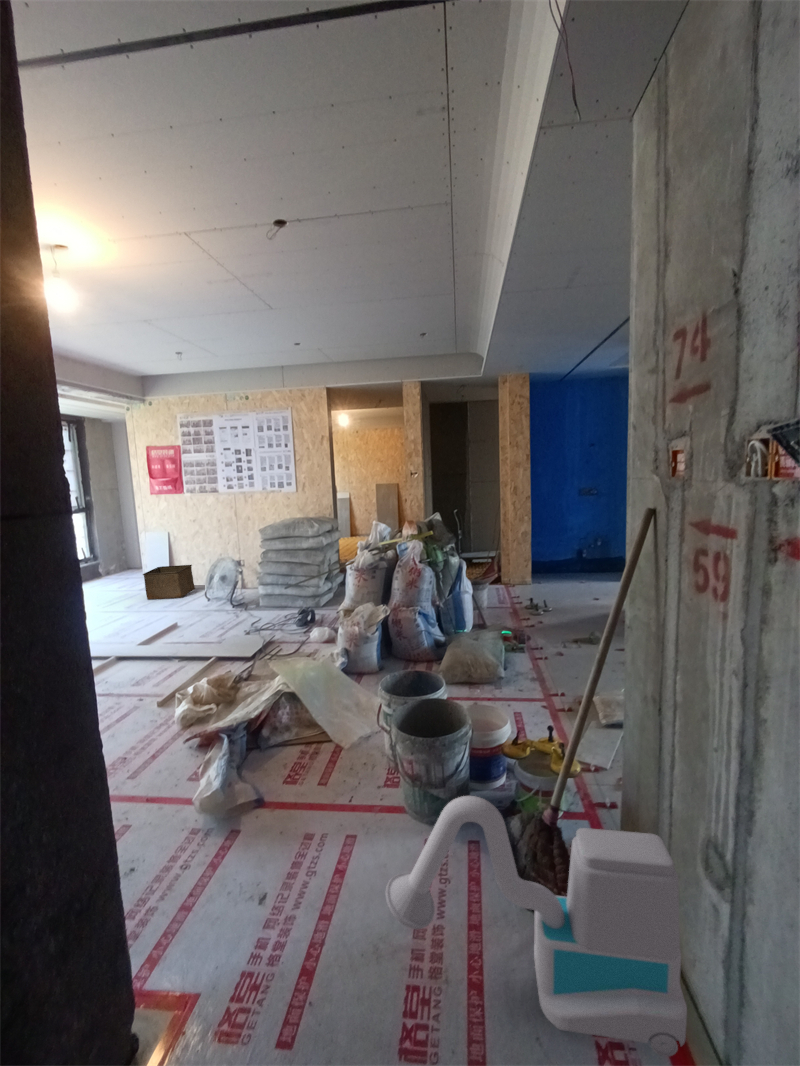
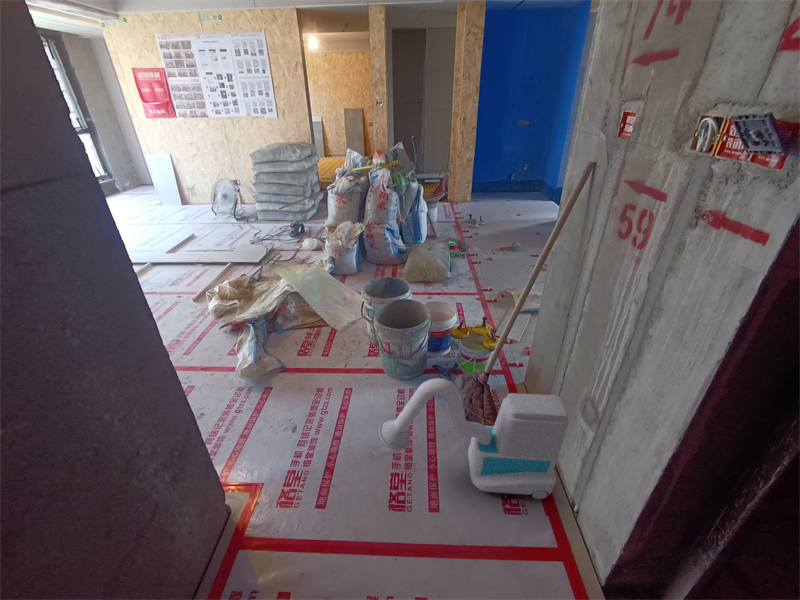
storage bin: present [143,565,195,600] -> none [157,185,205,214]

